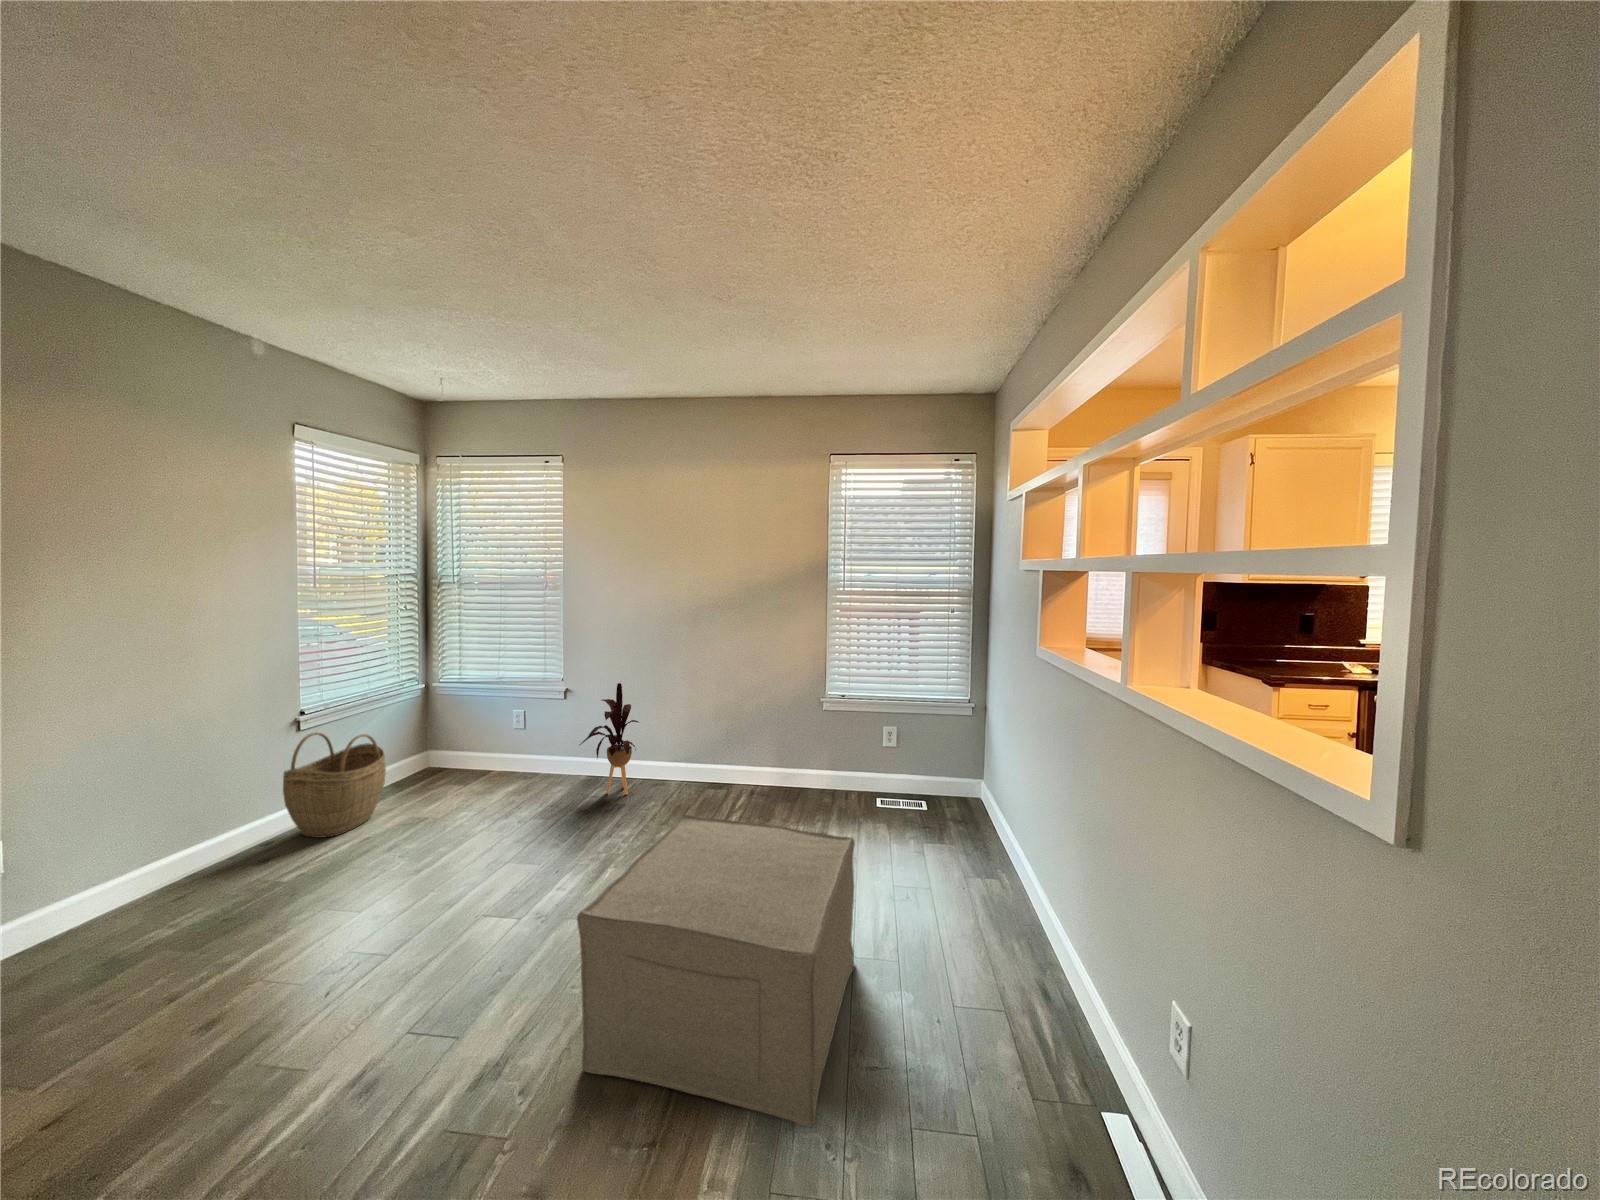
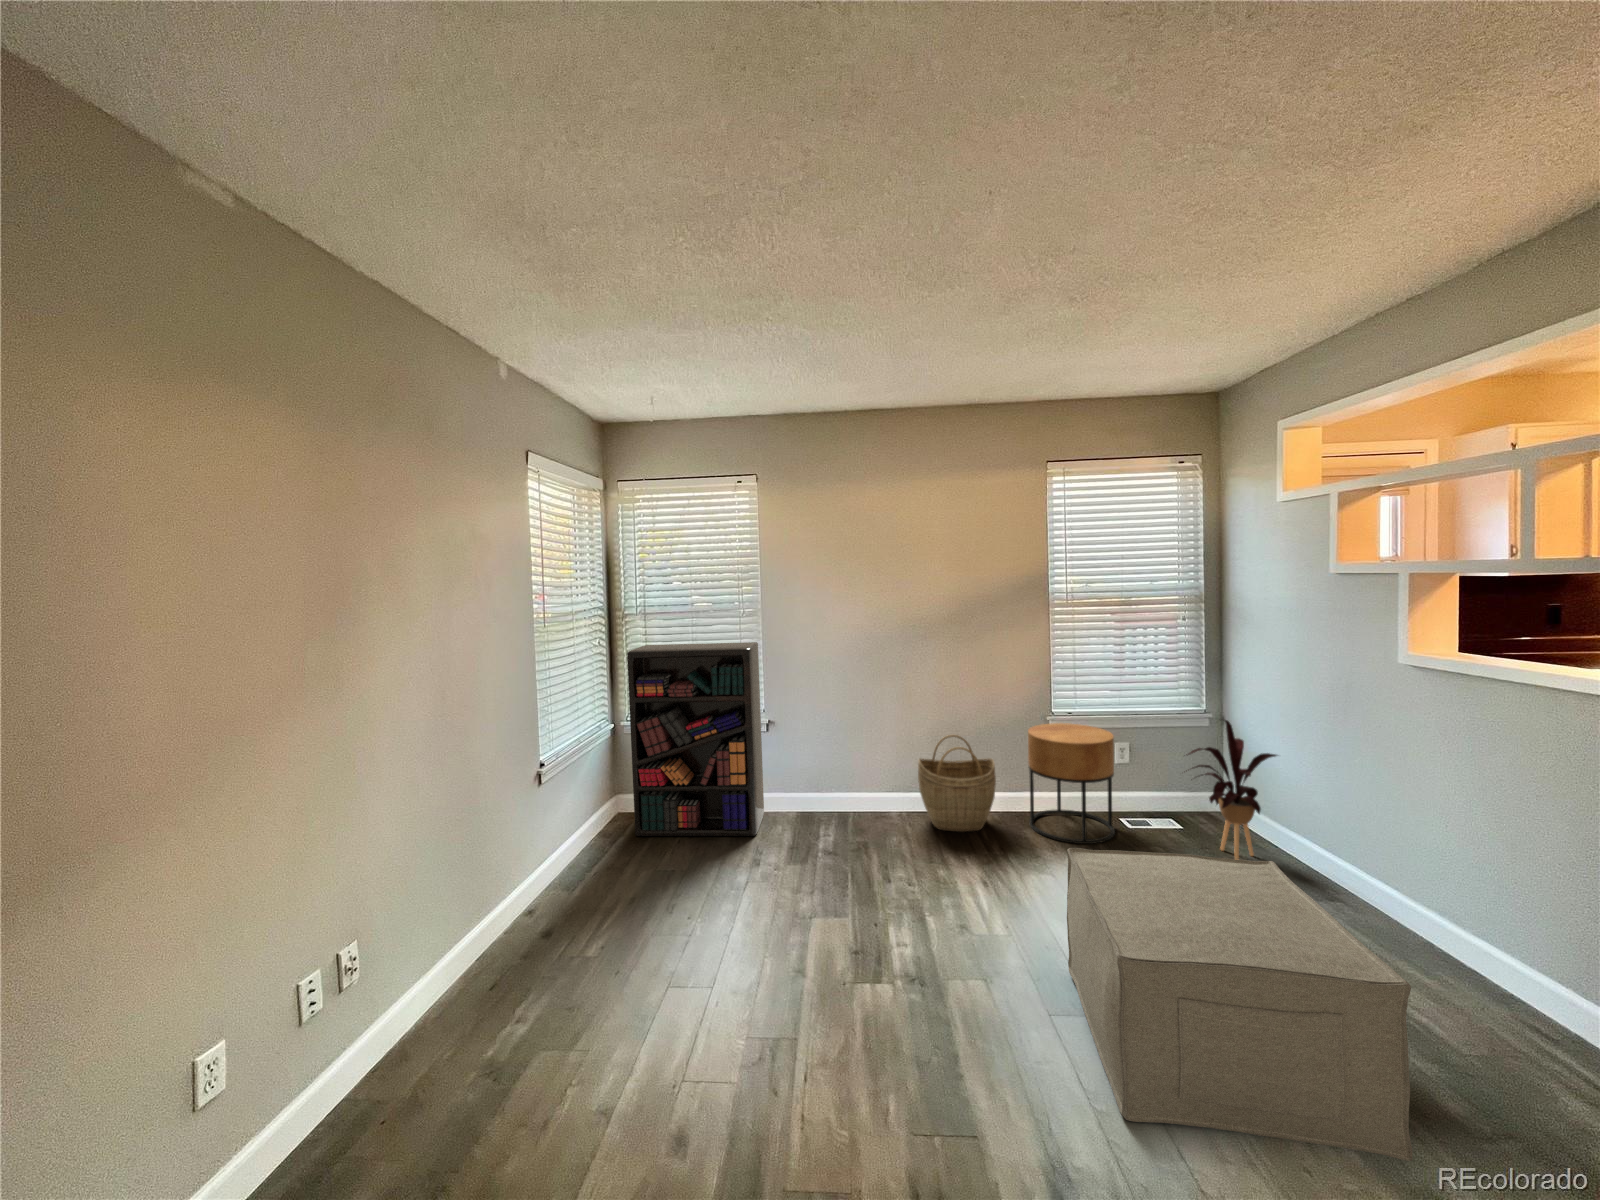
bookshelf: none [416,612,558,795] -> present [627,642,764,836]
house plant: present [580,683,639,795] -> present [1186,720,1277,859]
side table: none [786,706,863,820] -> present [1028,723,1115,844]
woven basket: present [283,732,386,838] -> present [918,735,996,832]

